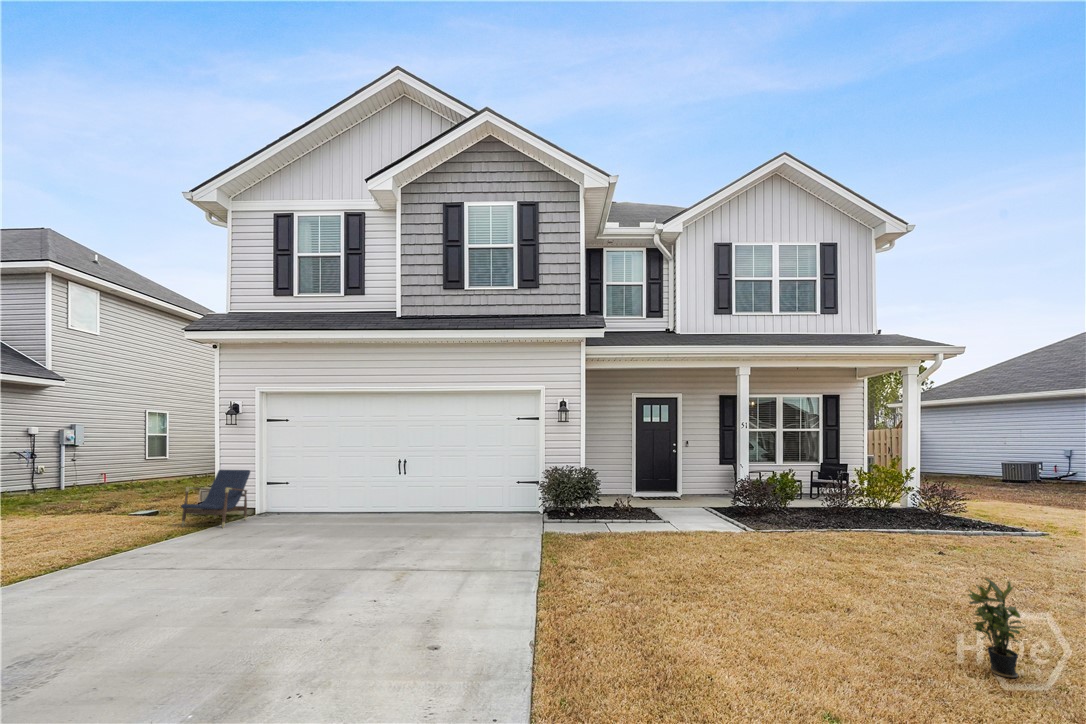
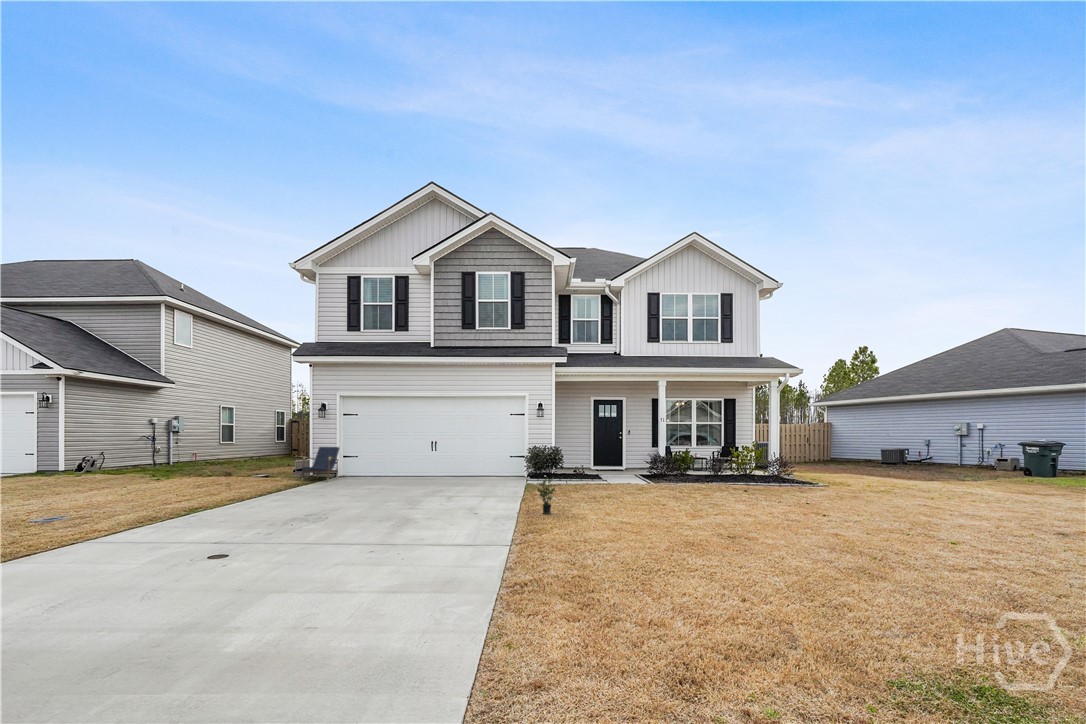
potted plant: present [969,578,1024,678] -> present [537,478,555,514]

